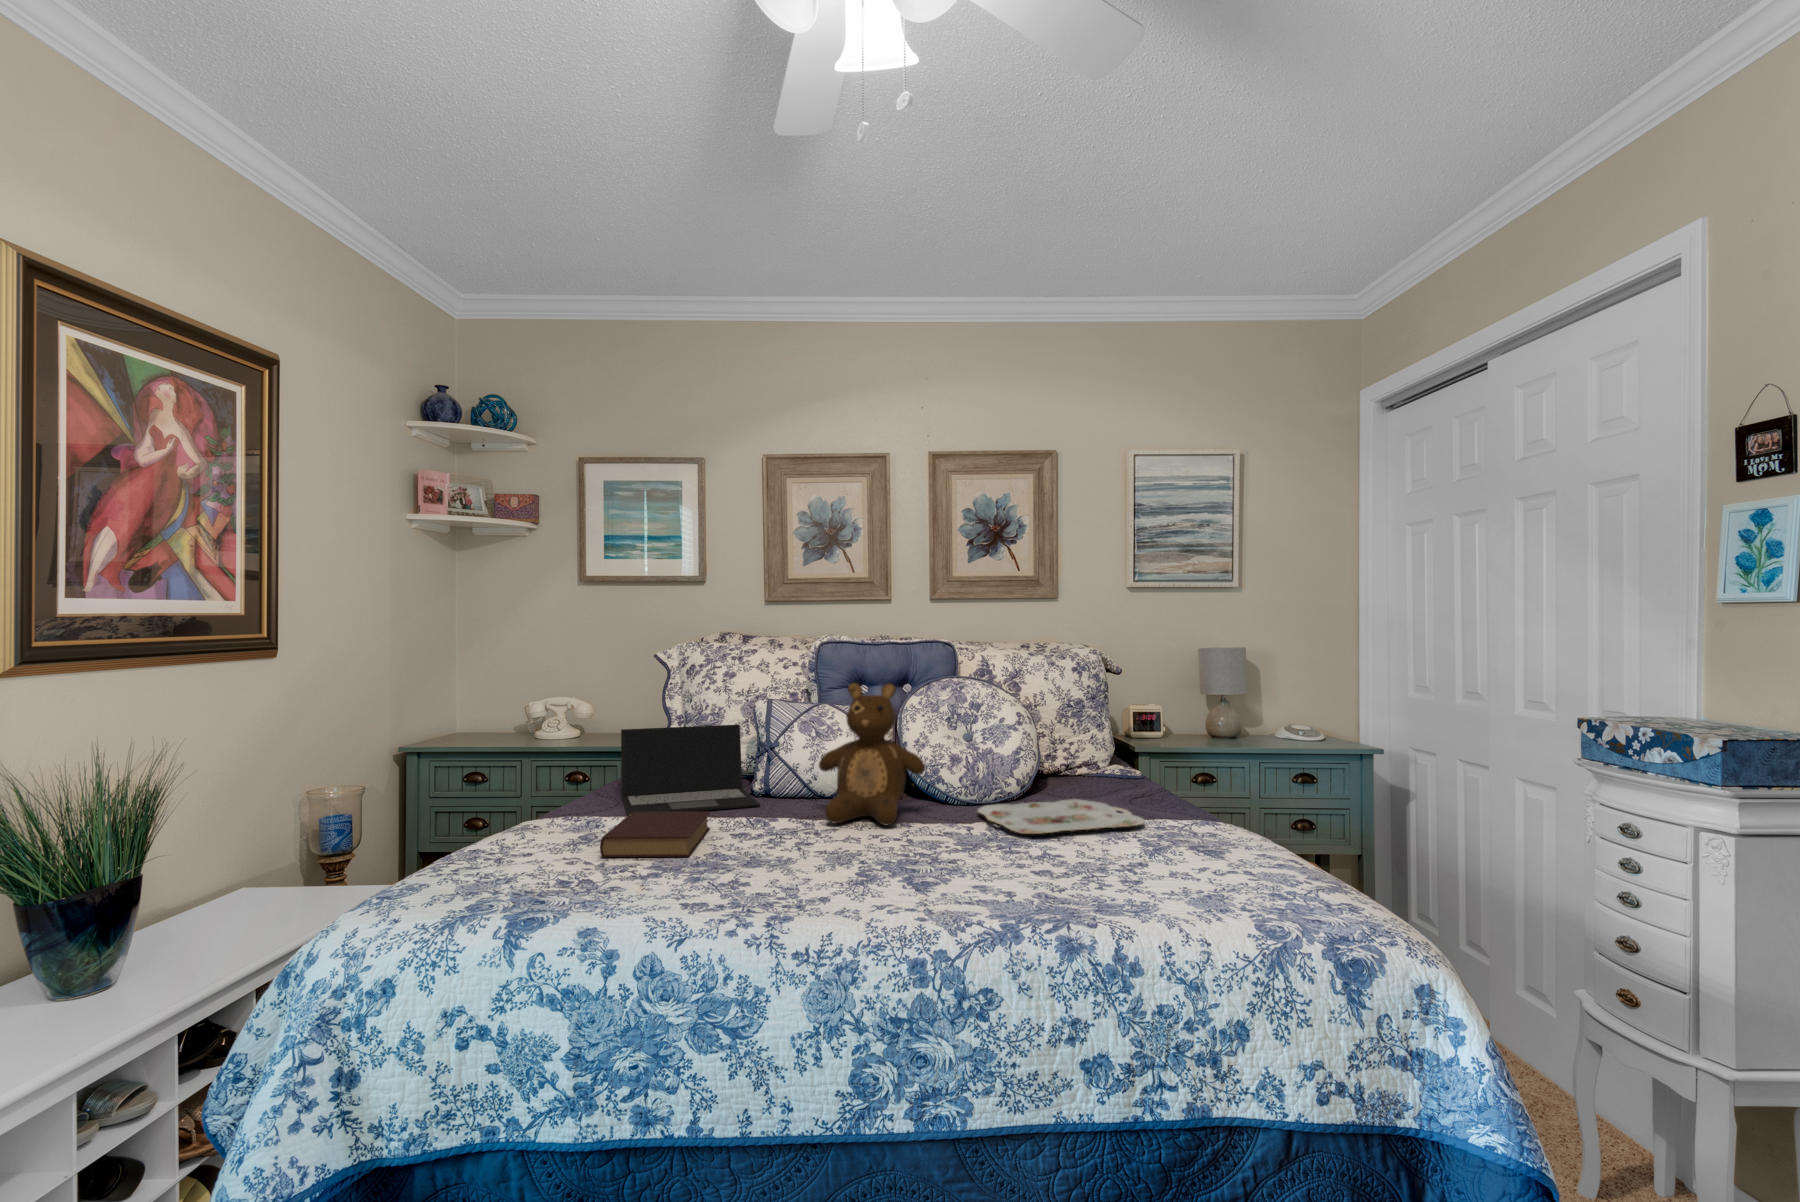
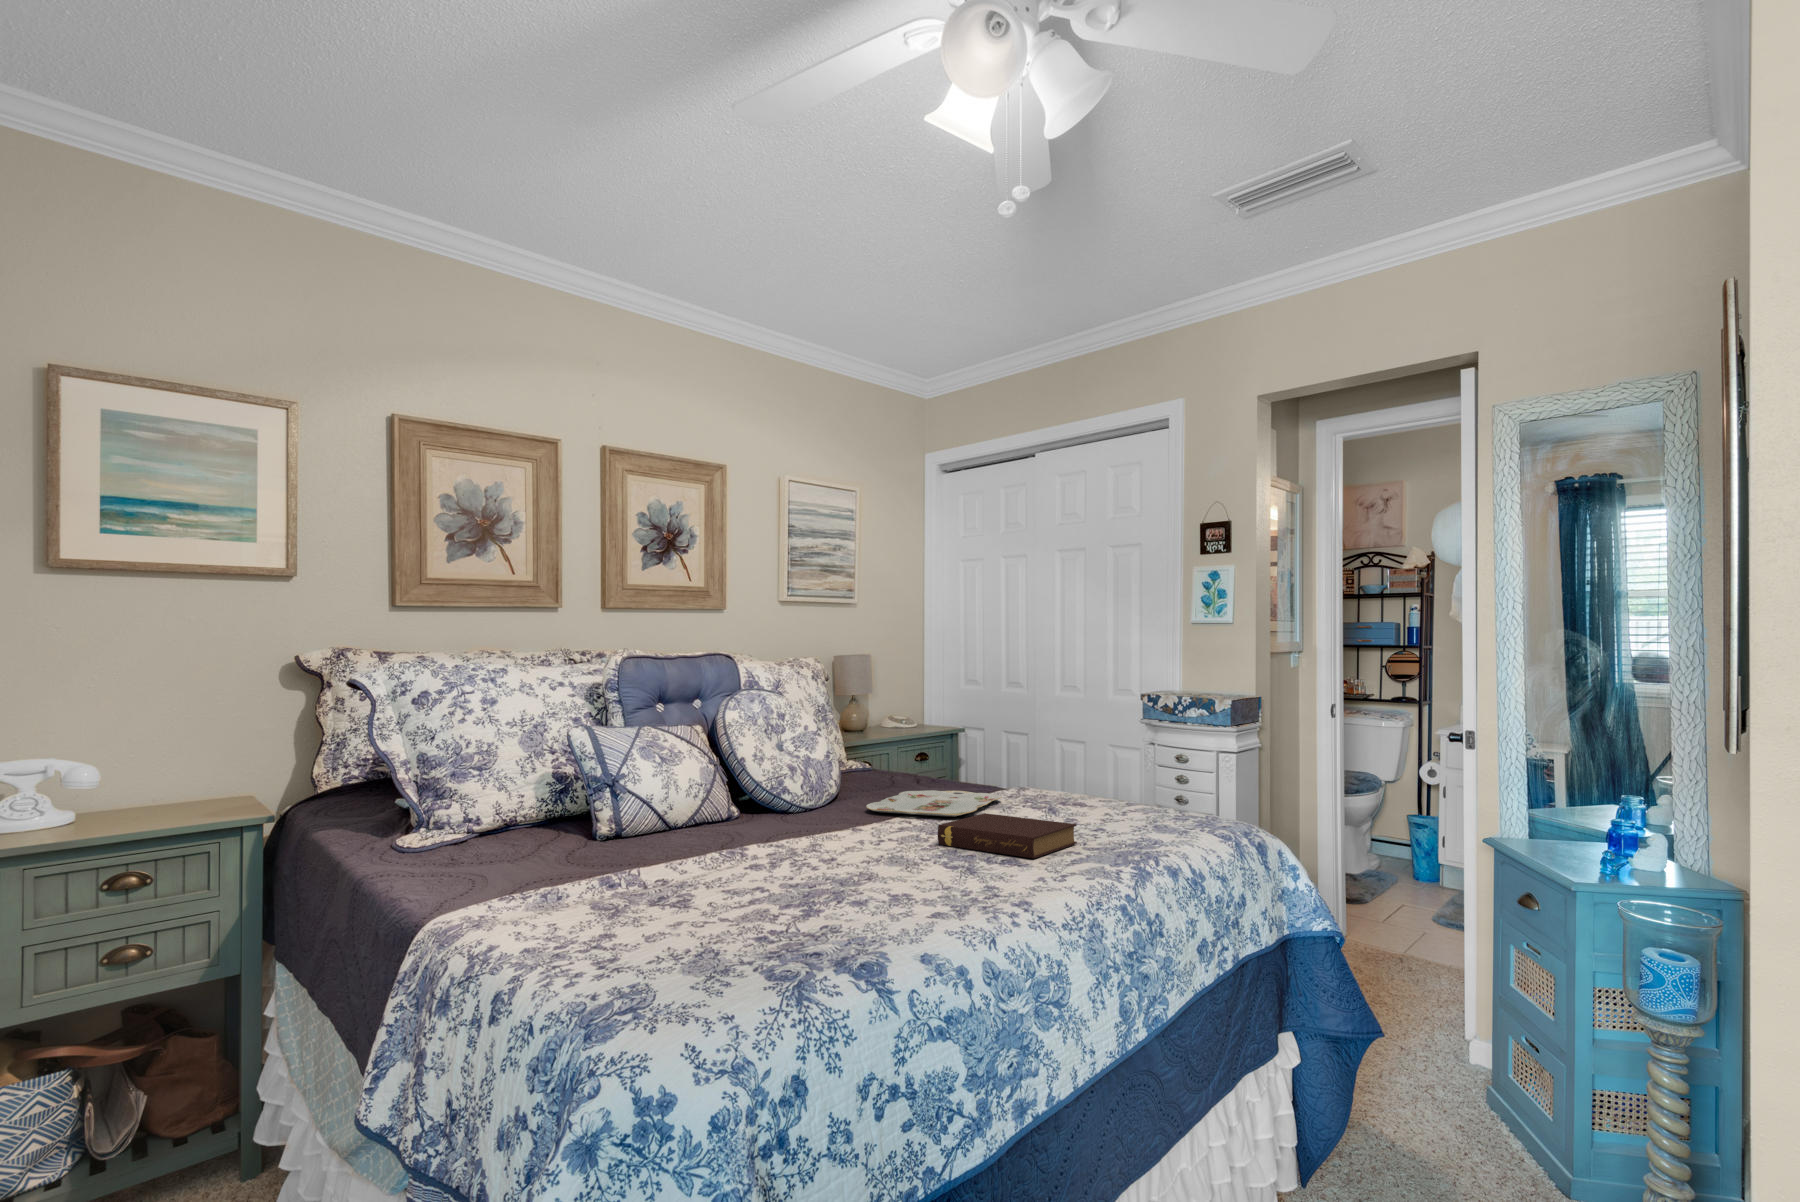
teddy bear: present [819,683,925,825] -> none [736,688,854,840]
laptop: present [621,725,760,815] -> none [442,757,663,881]
book: present [600,811,710,857] -> present [938,813,1077,858]

